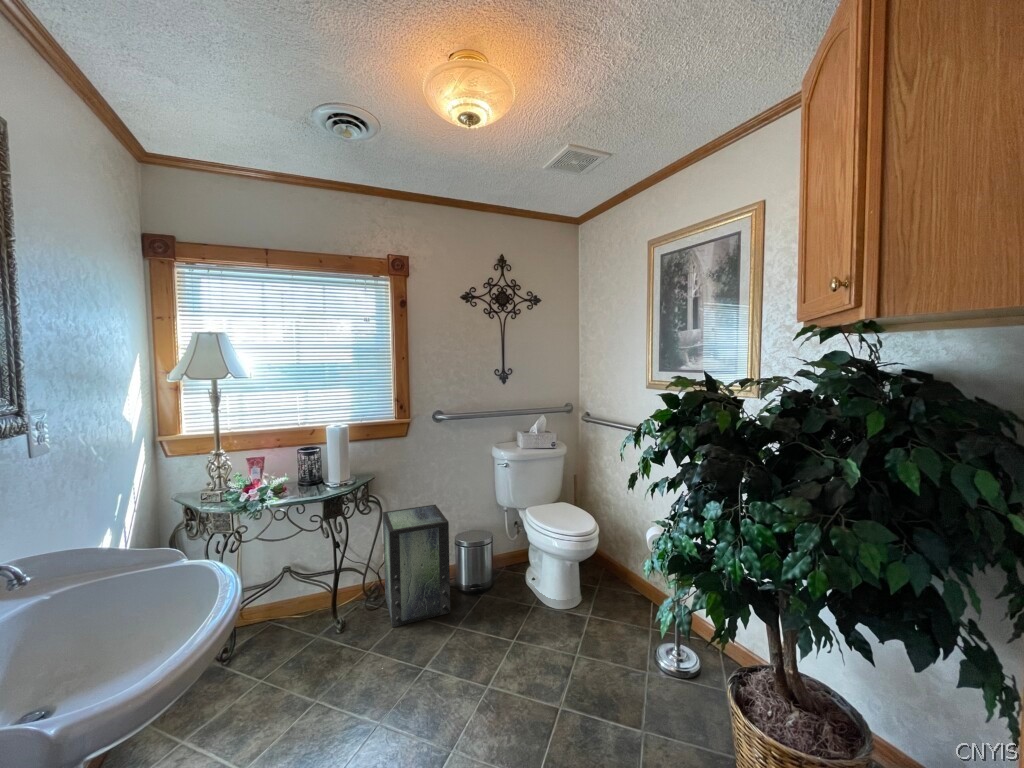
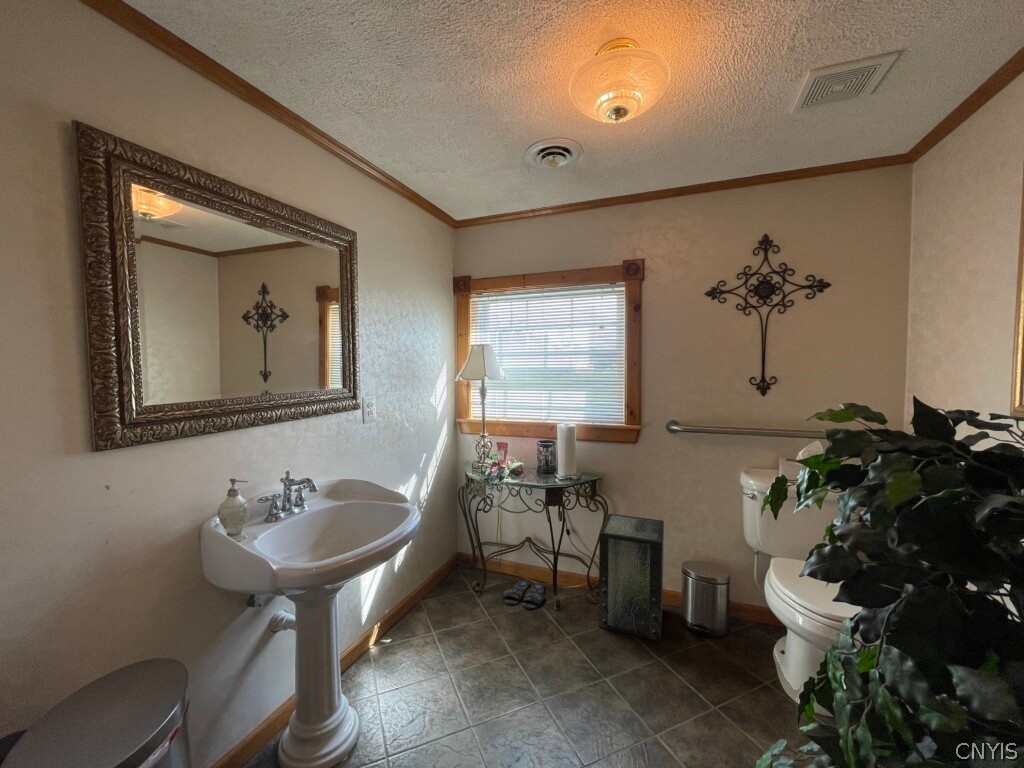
slippers: none [264,615,321,656] -> present [503,580,545,609]

